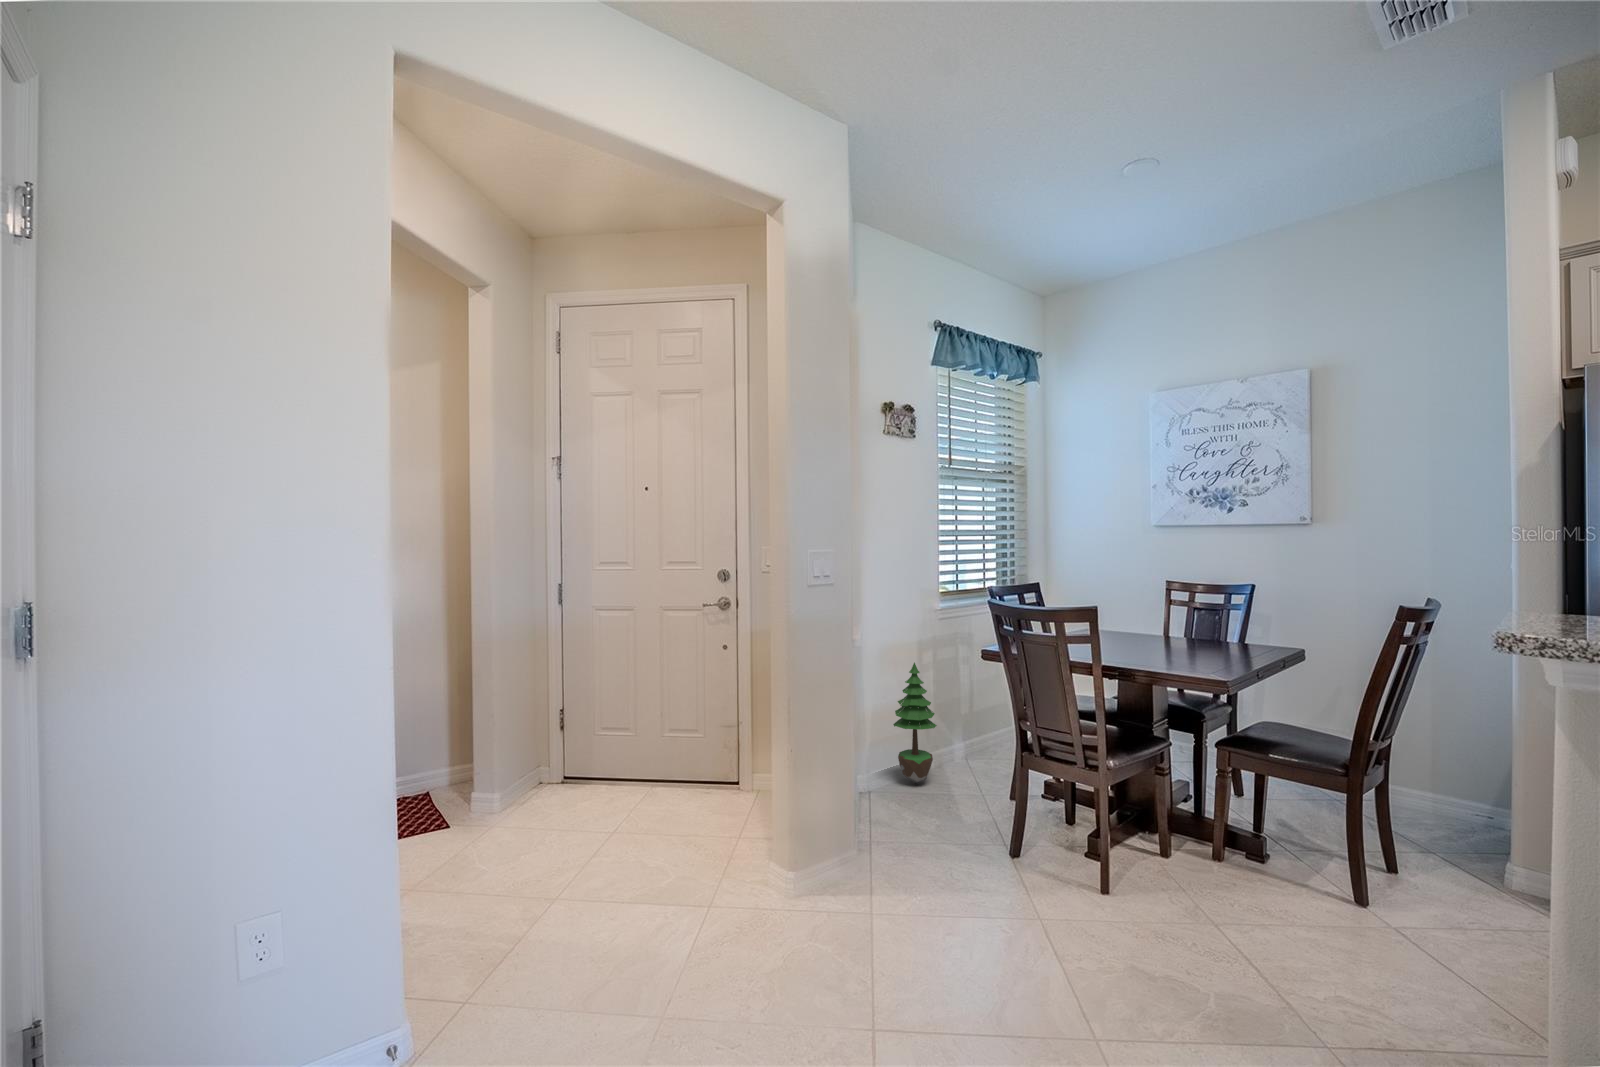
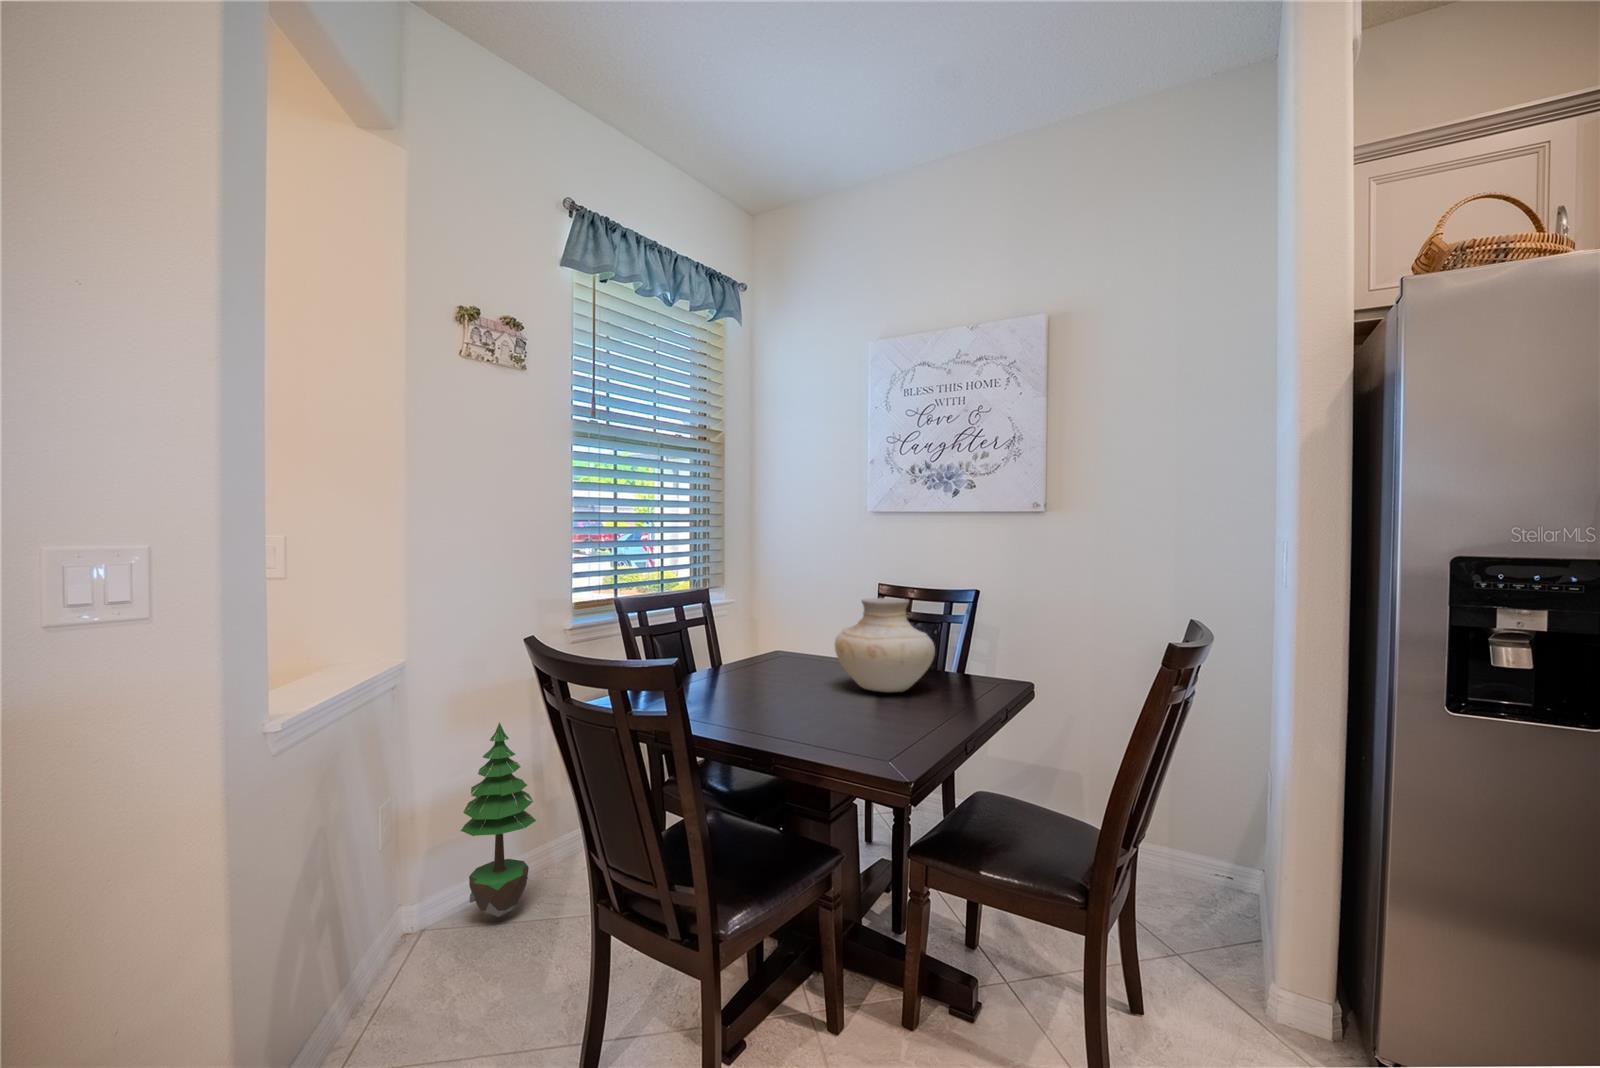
vase: none [1152,589,1229,652] -> present [835,598,935,692]

